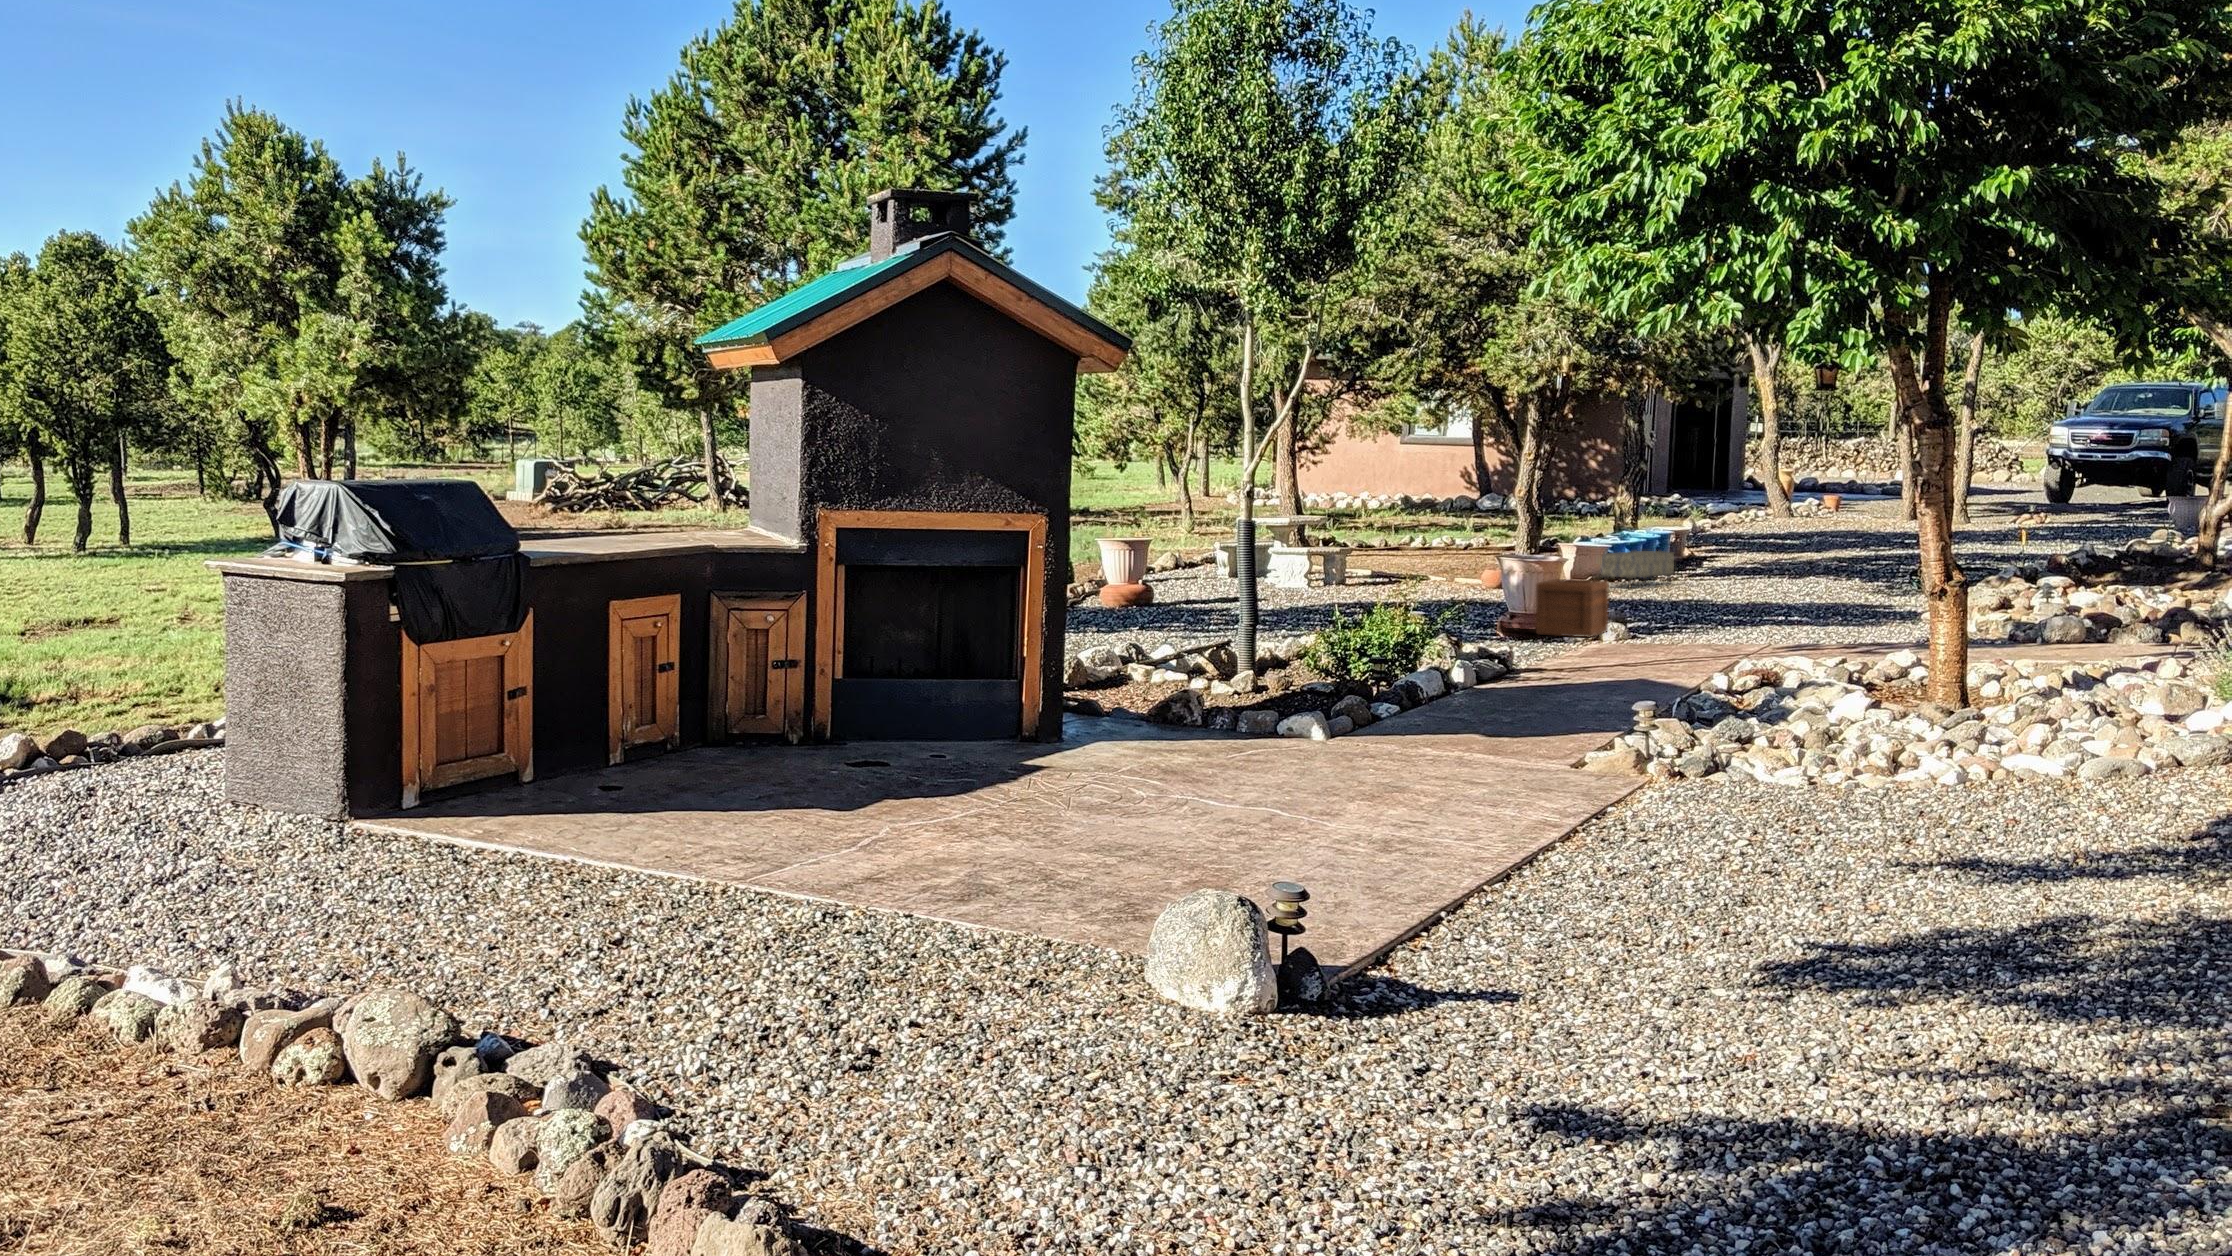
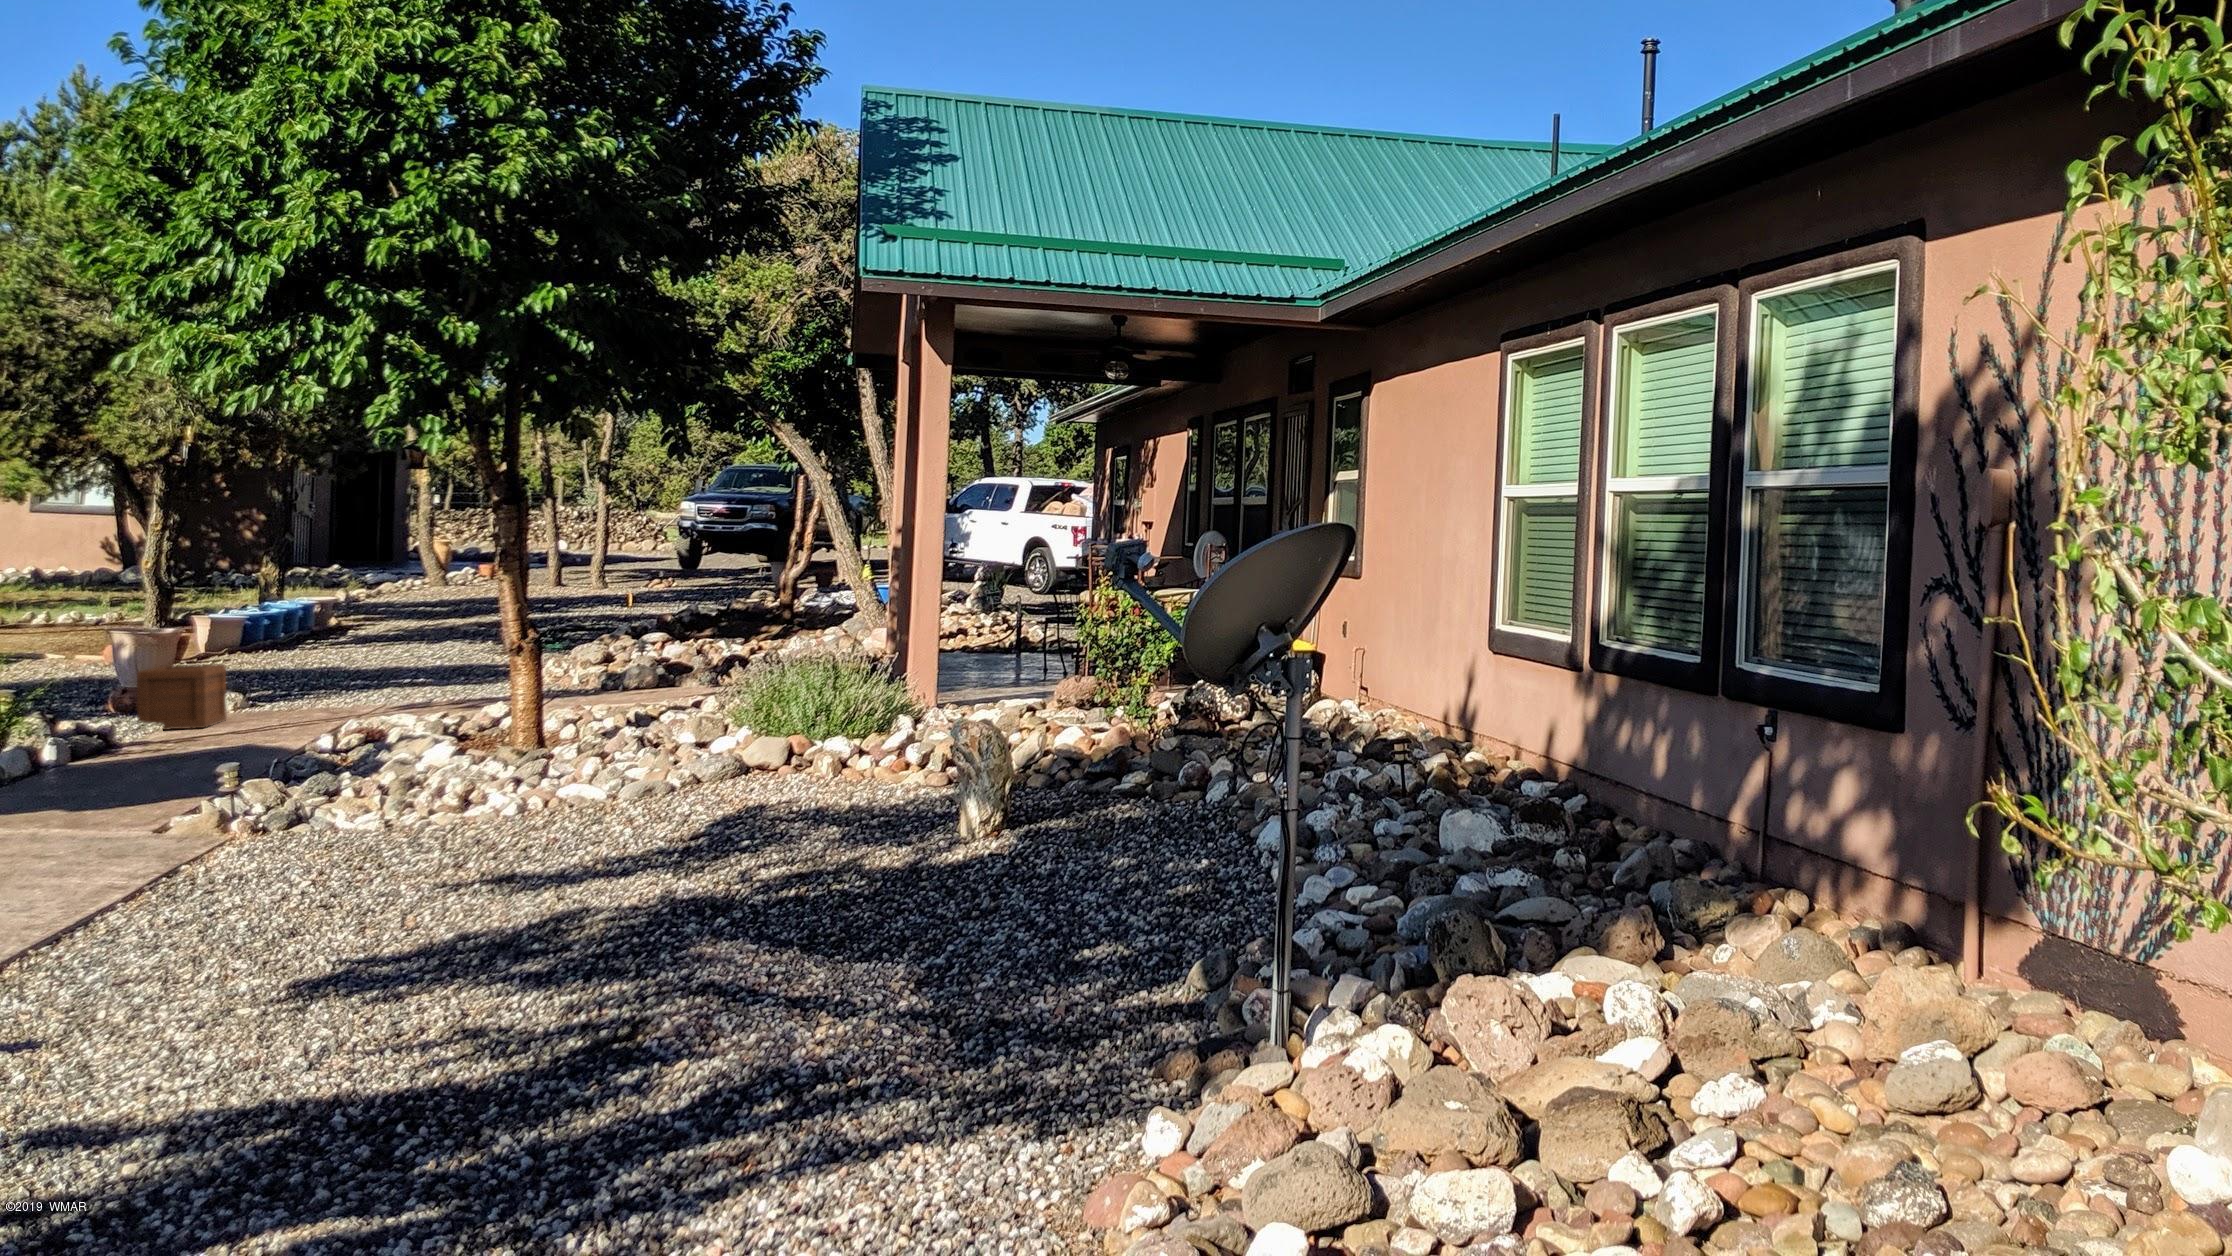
bench: present [1602,551,1674,587] -> none [229,629,314,672]

